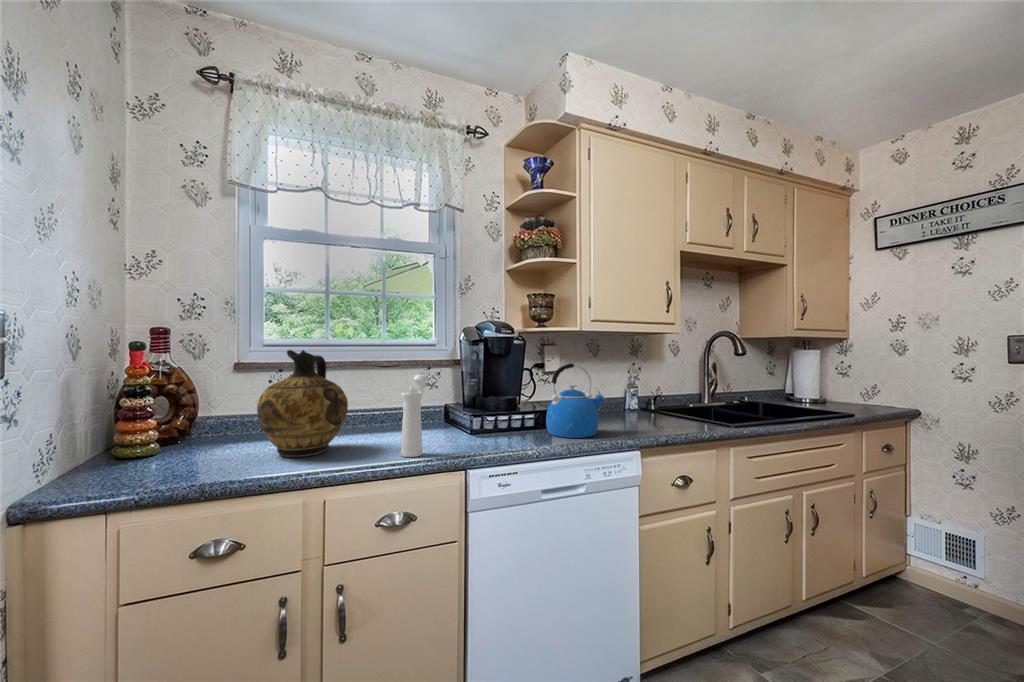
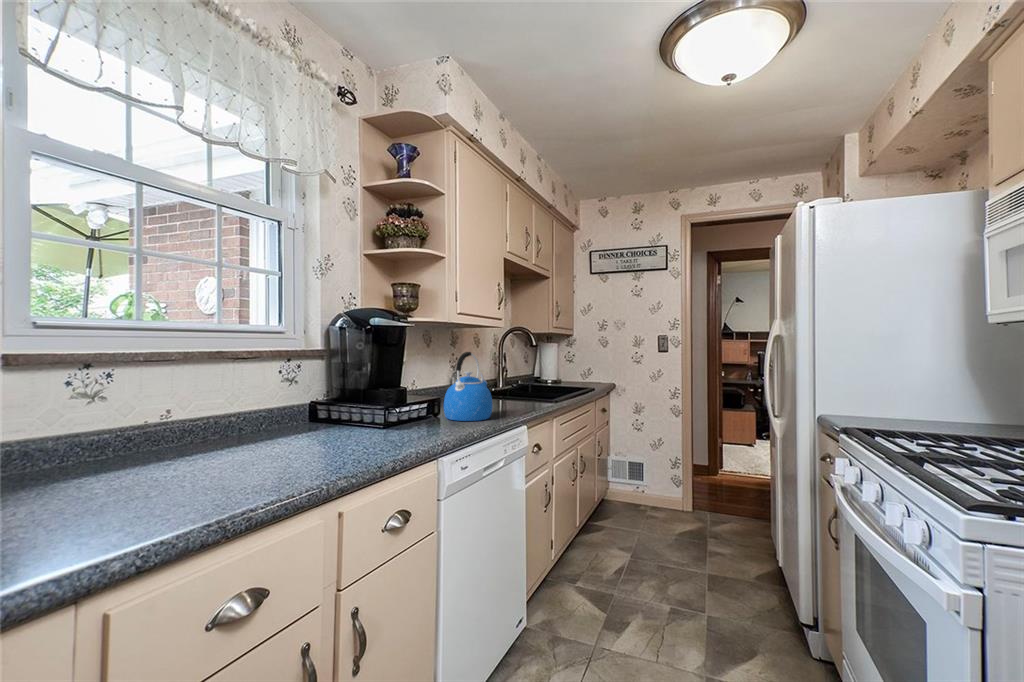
ceramic jug: present [257,350,348,457] -> none [154,331,292,483]
pepper mill: present [401,375,428,457] -> none [355,364,393,457]

